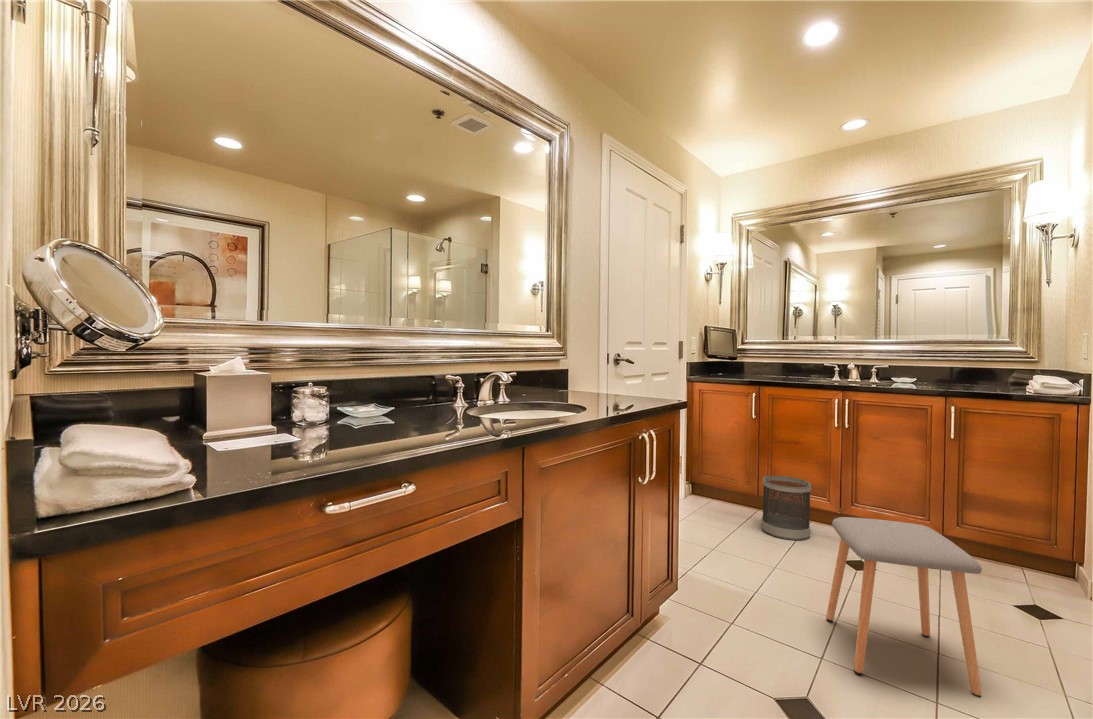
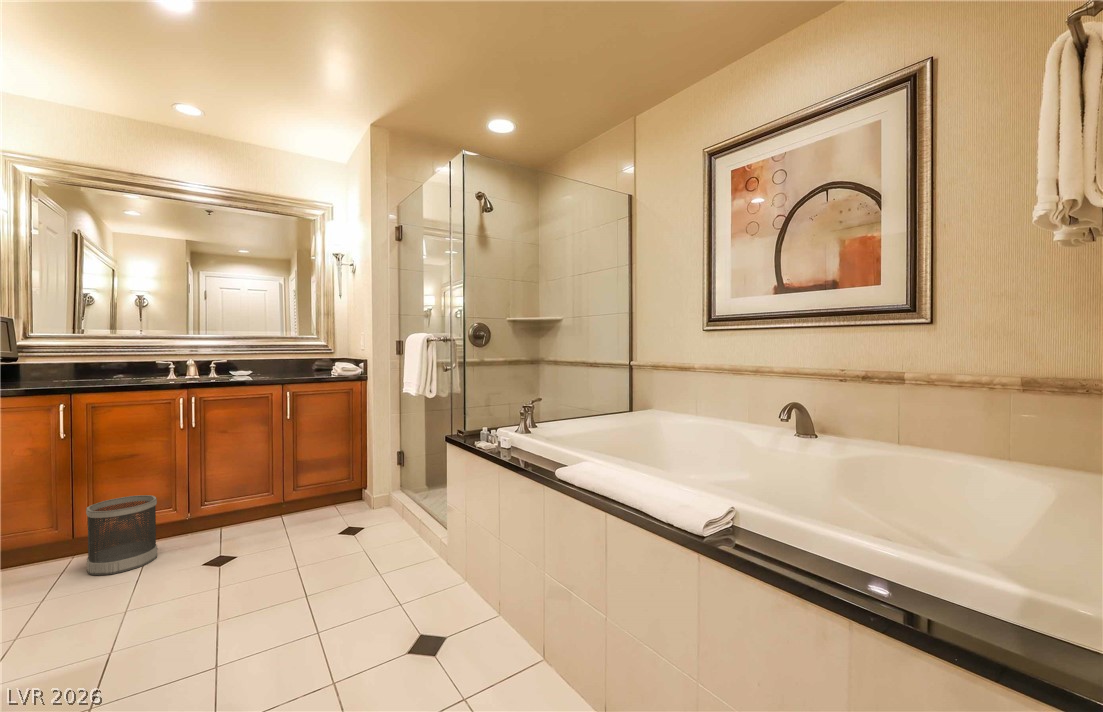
stool: present [826,517,982,697] -> none [204,496,337,654]

